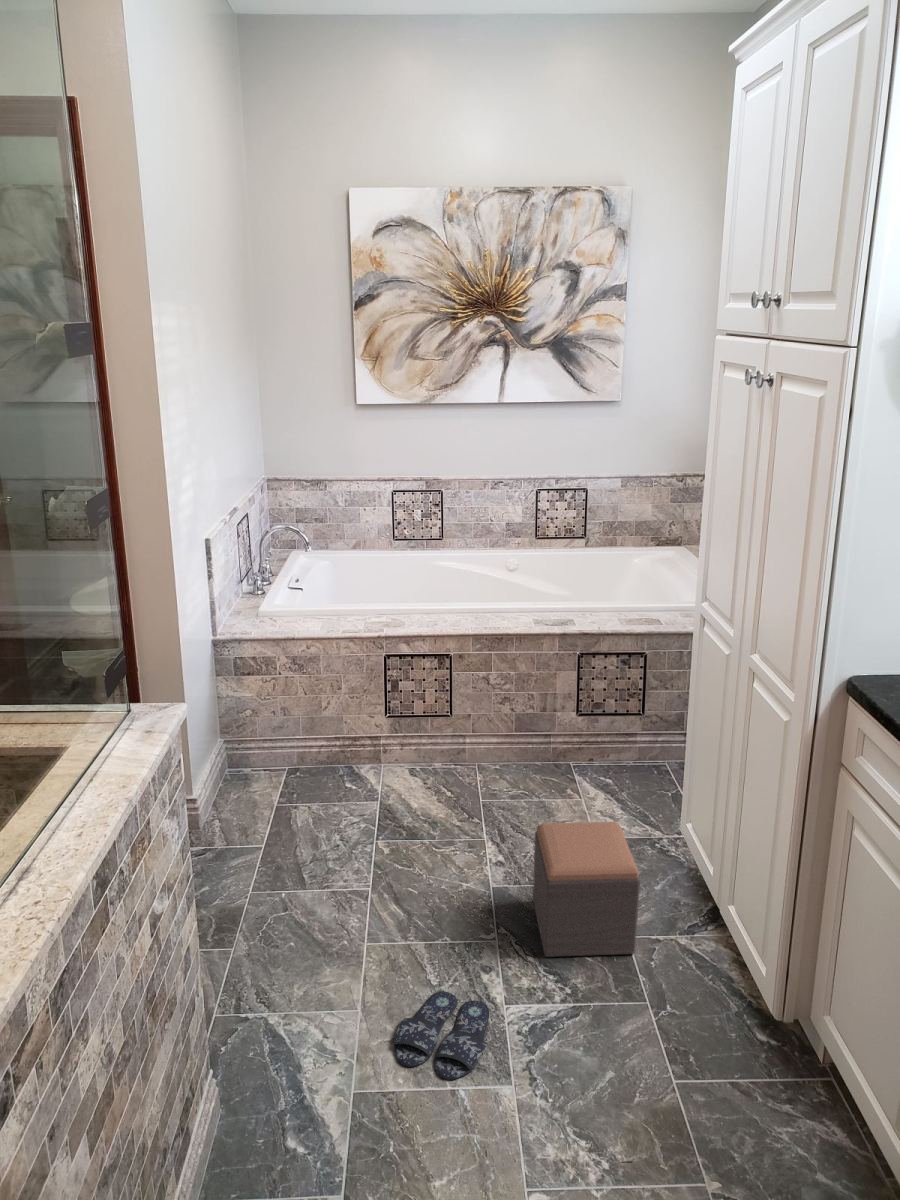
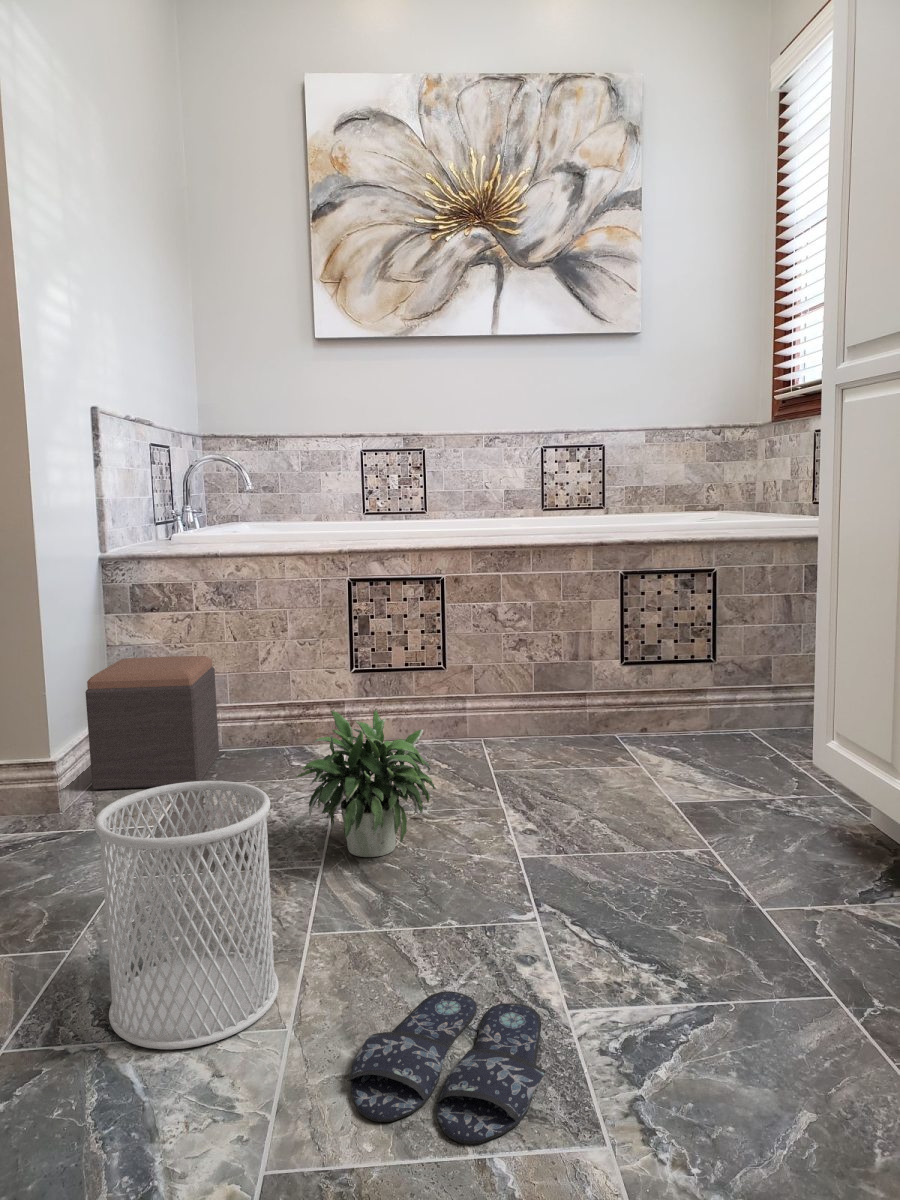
potted plant: none [355,787,441,883] -> present [297,709,436,857]
footstool: present [533,822,640,957] -> present [85,656,219,790]
wastebasket: none [261,876,354,1022] -> present [94,781,279,1049]

